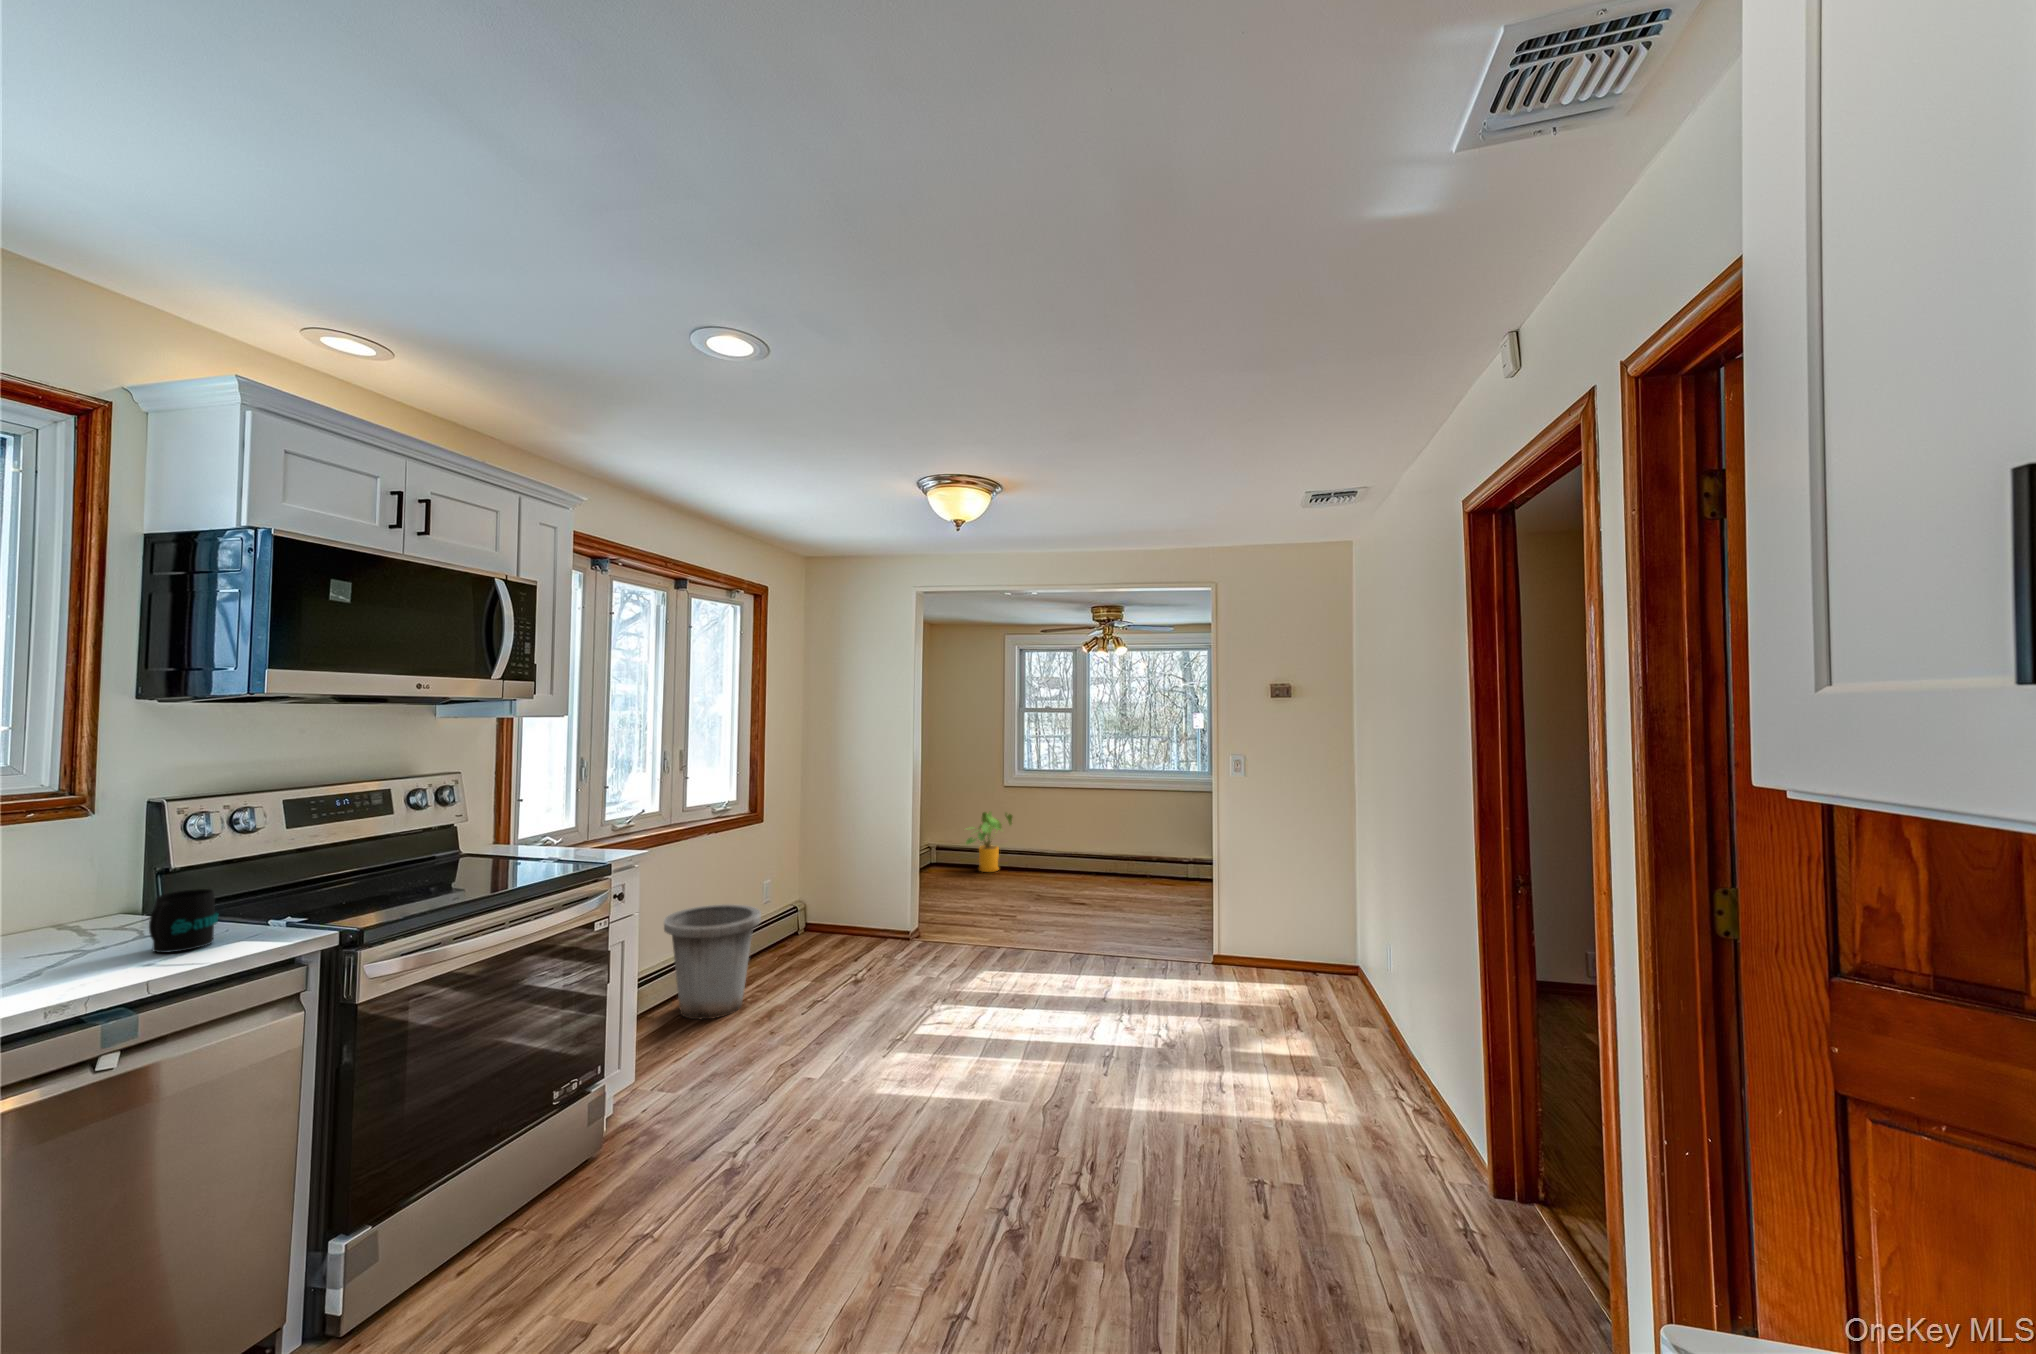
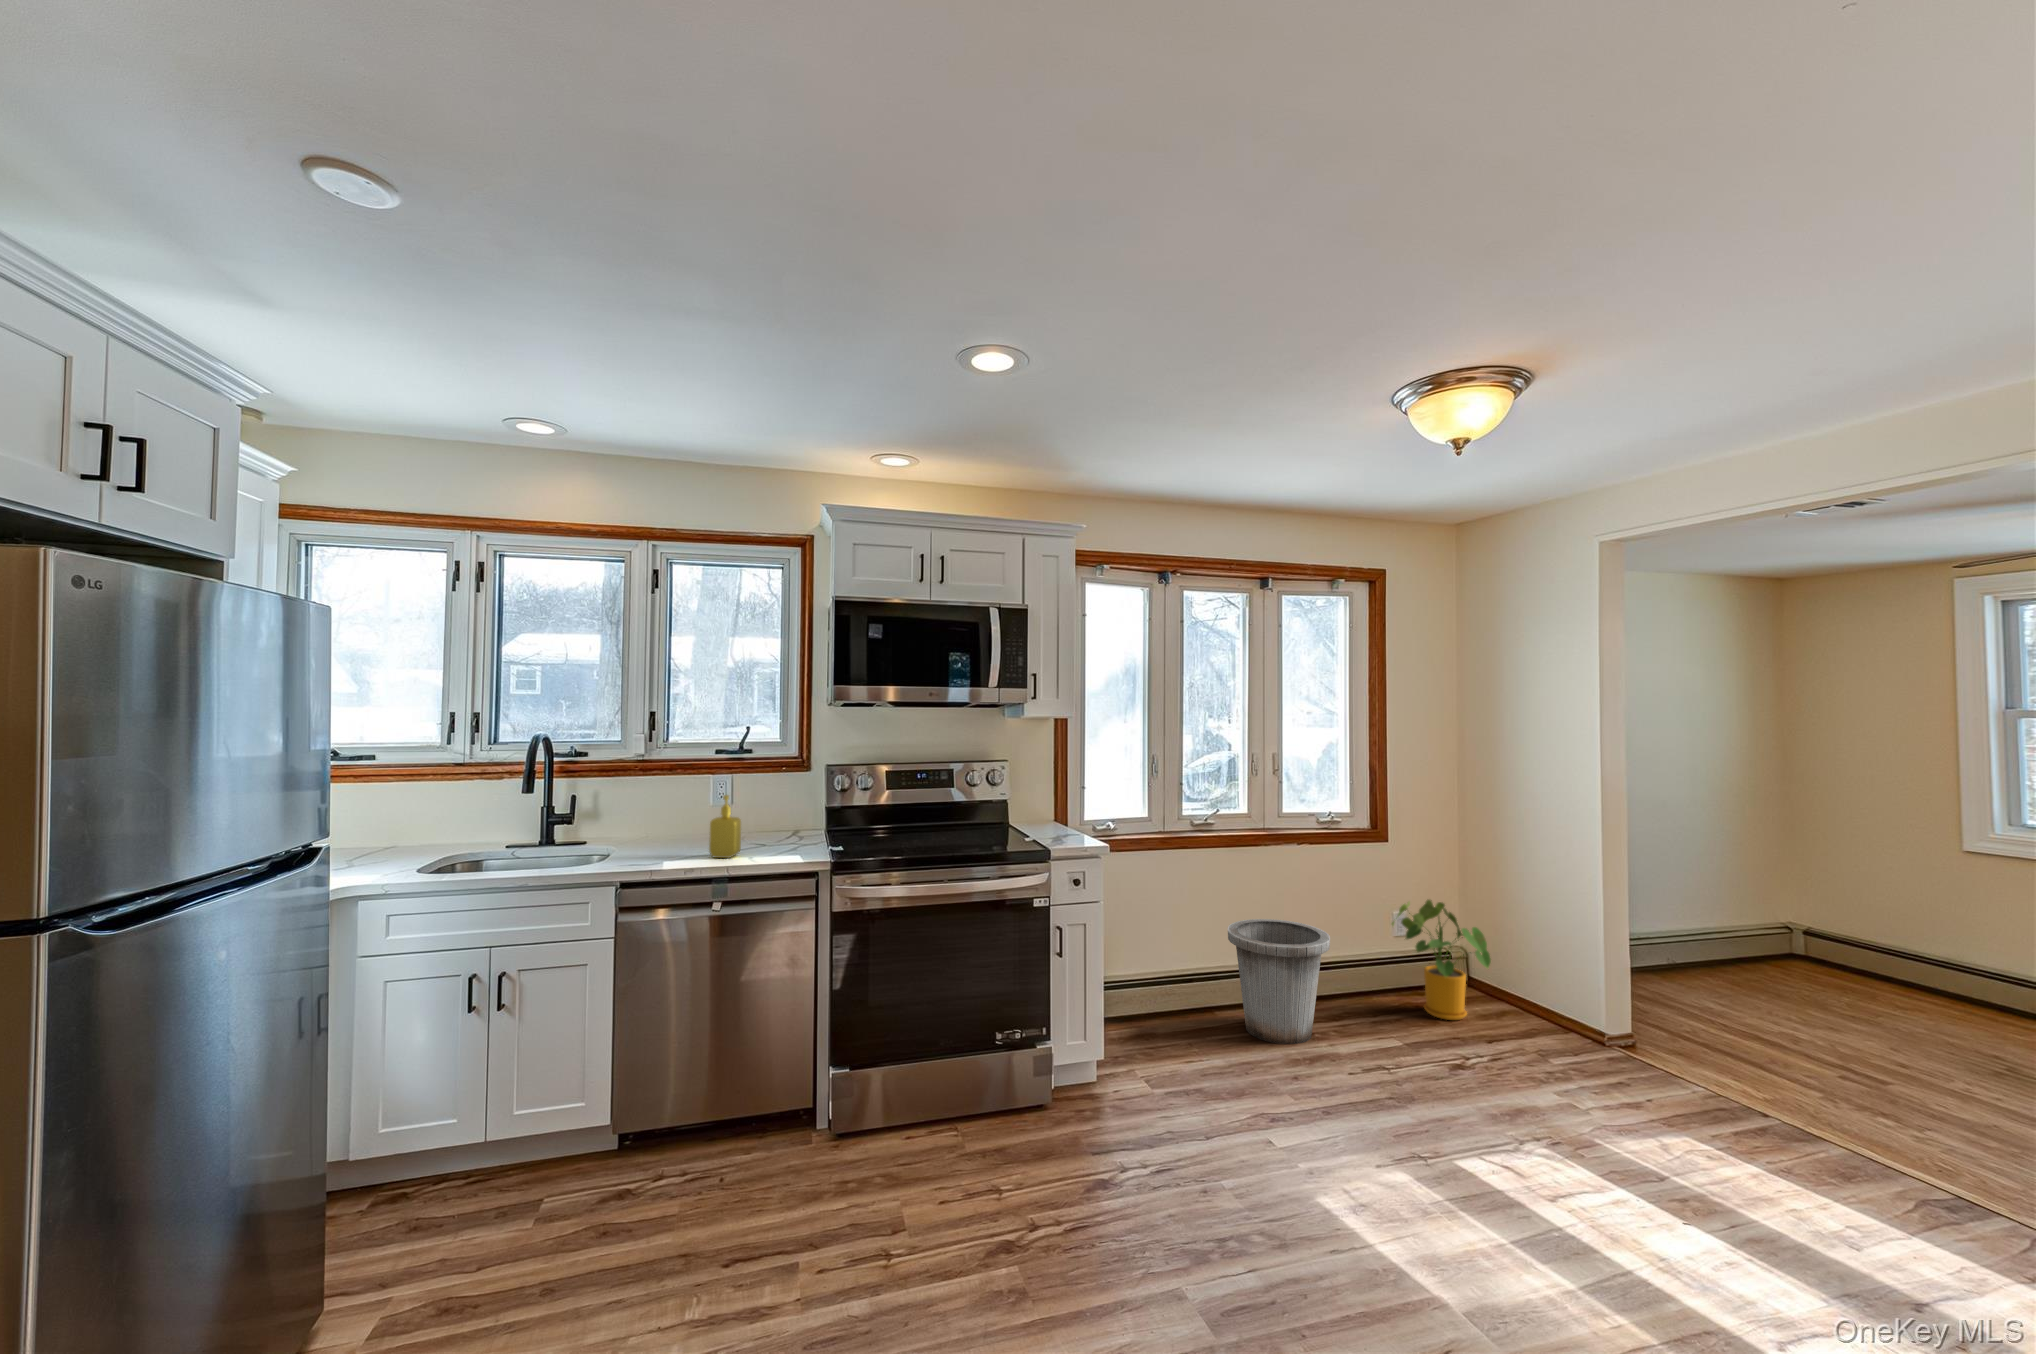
house plant: present [966,812,1012,872] -> present [1392,900,1491,1020]
soap dispenser: none [48,869,127,986] -> present [709,795,741,858]
mug: present [149,889,219,953] -> none [759,816,797,852]

